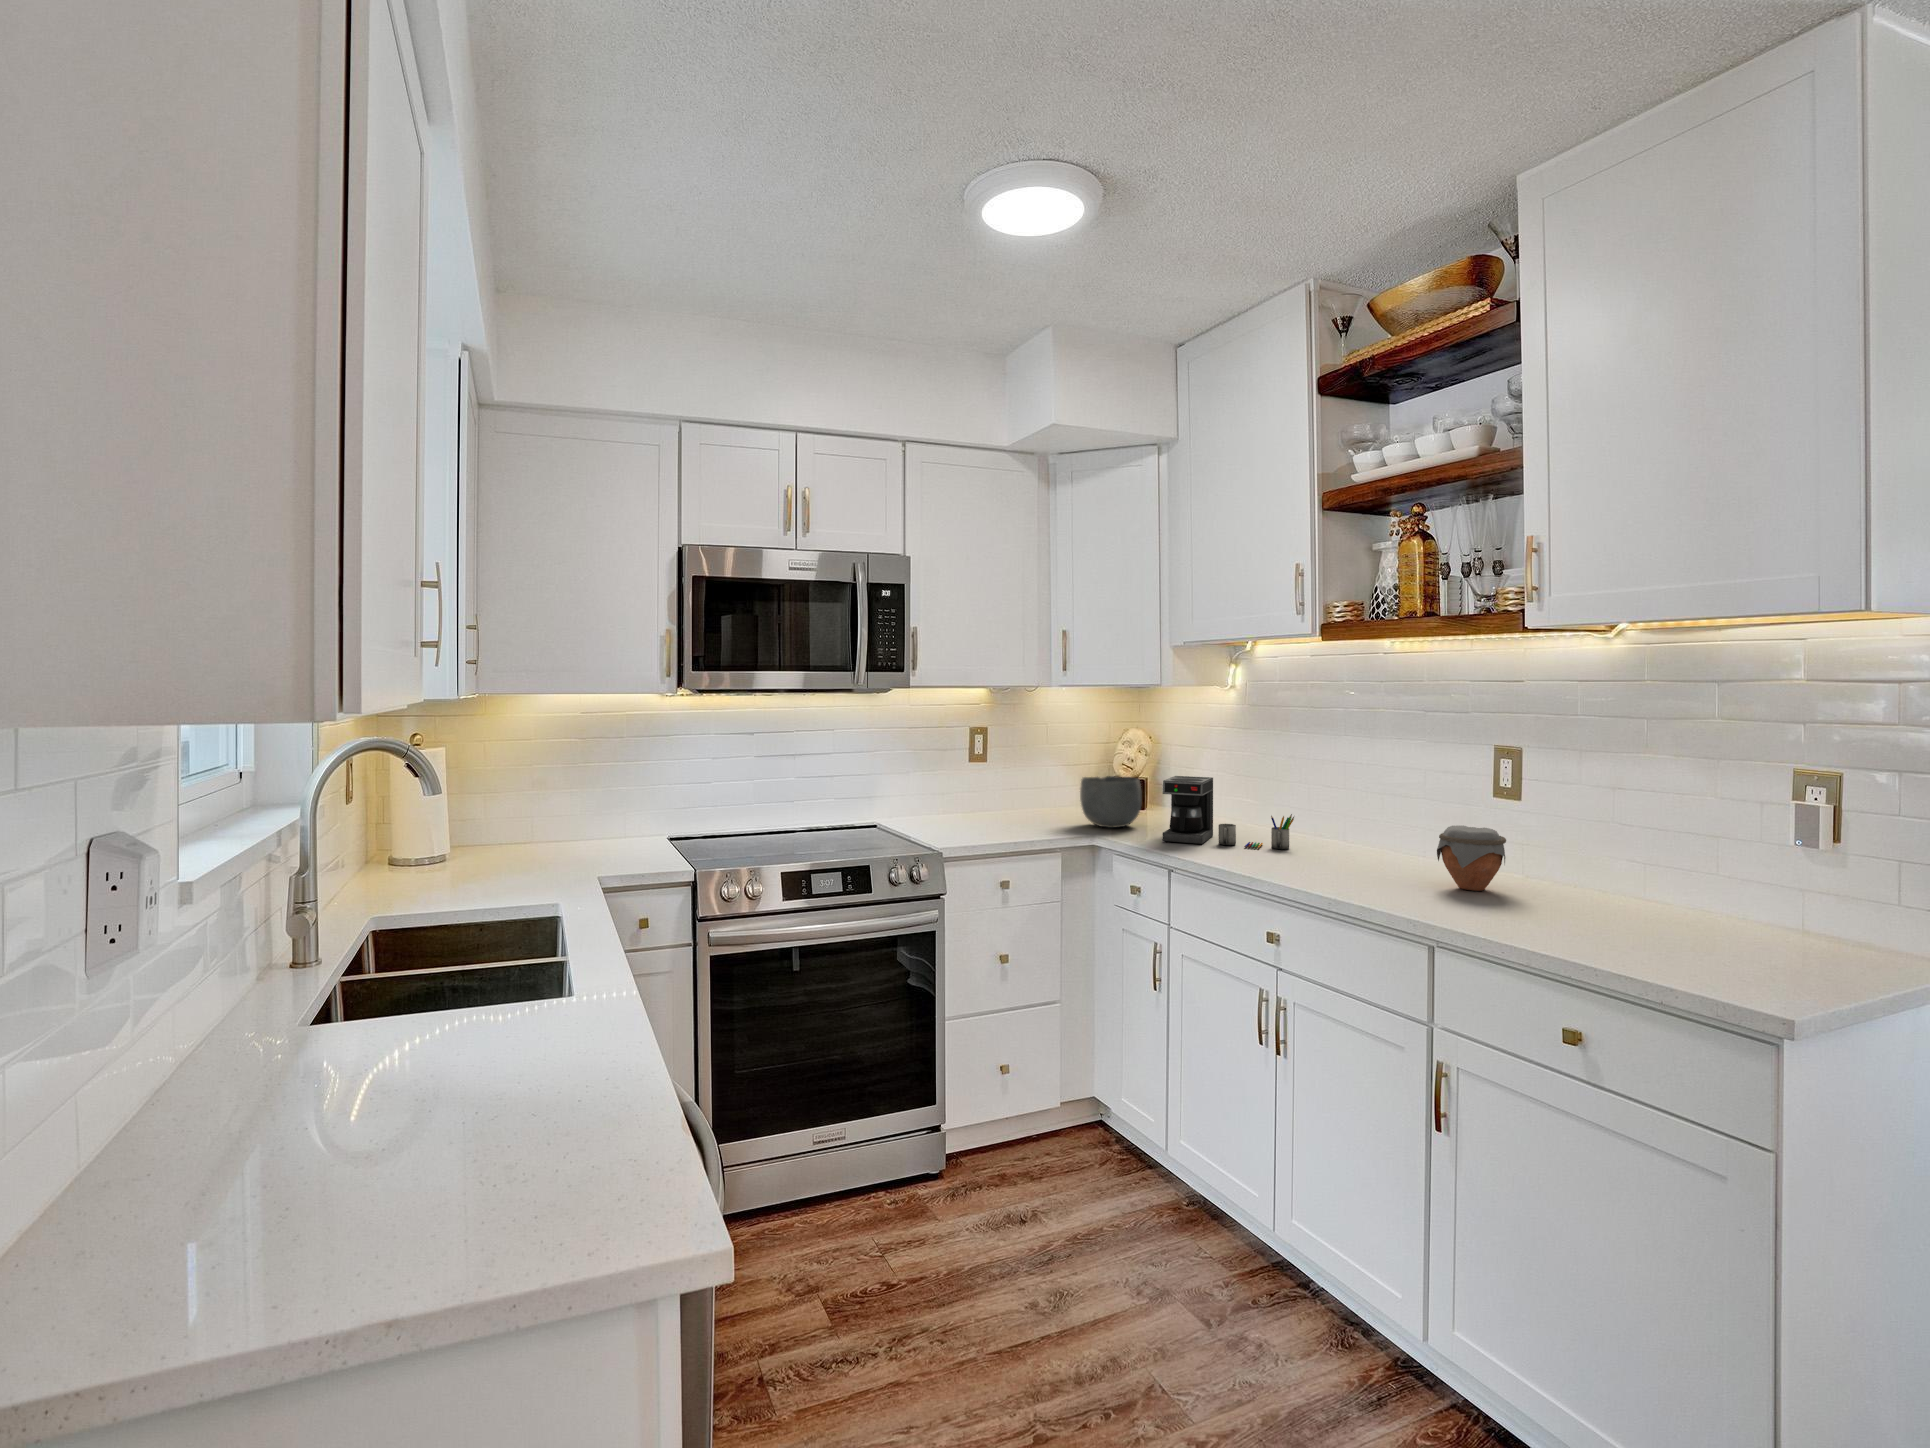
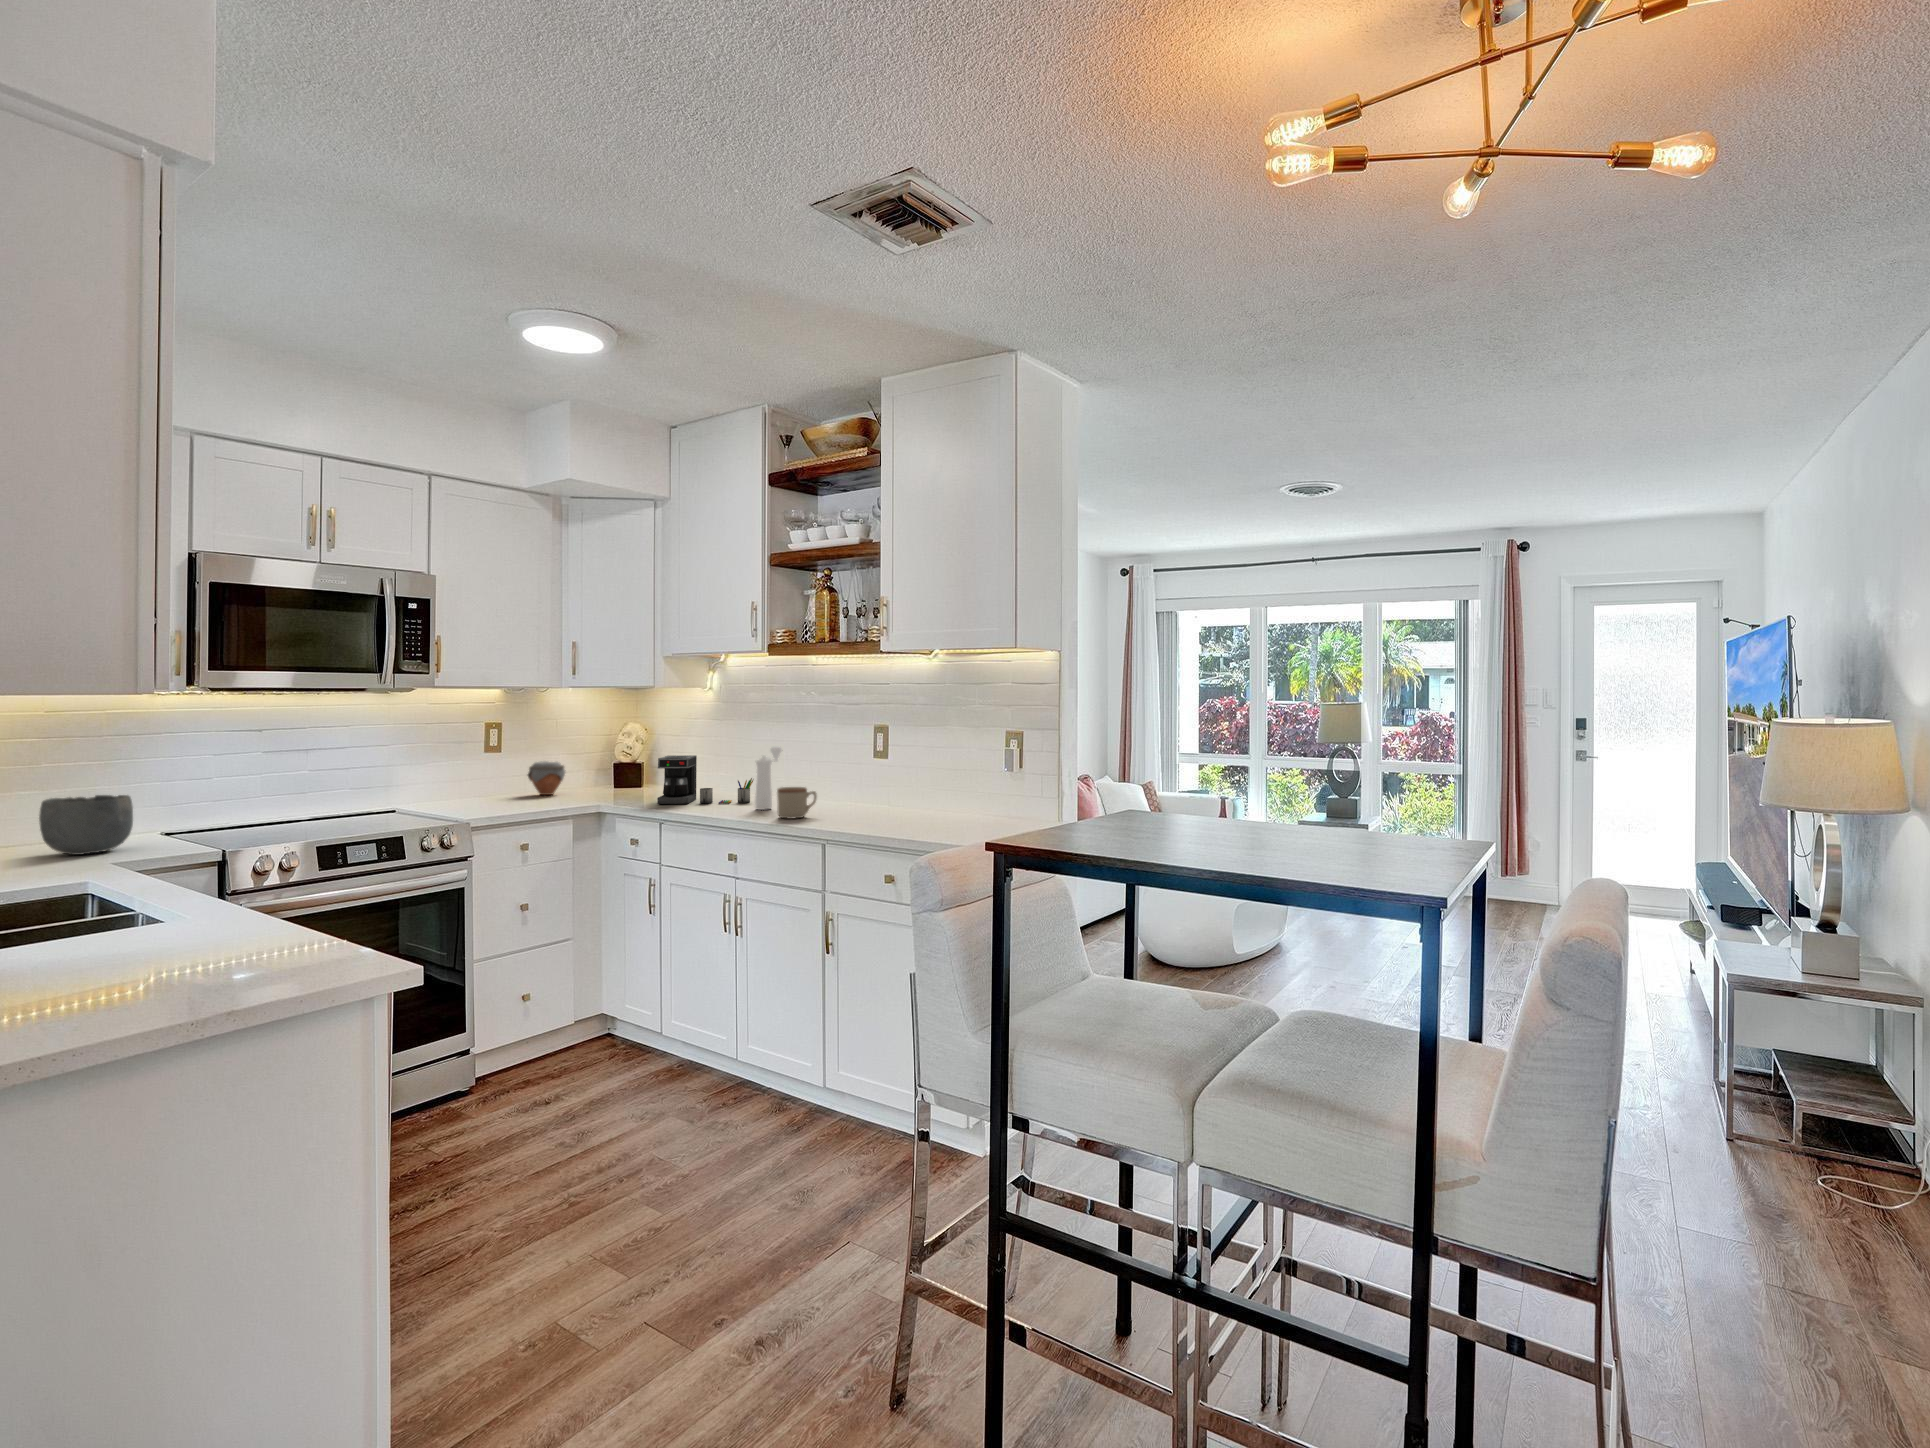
pepper mill: none [1300,773,1339,866] -> present [755,746,782,810]
bowl: present [1080,776,1142,828] -> present [39,795,133,855]
jar: present [1437,826,1506,891] -> present [528,761,565,795]
mug: none [1339,839,1403,891] -> present [777,787,817,819]

